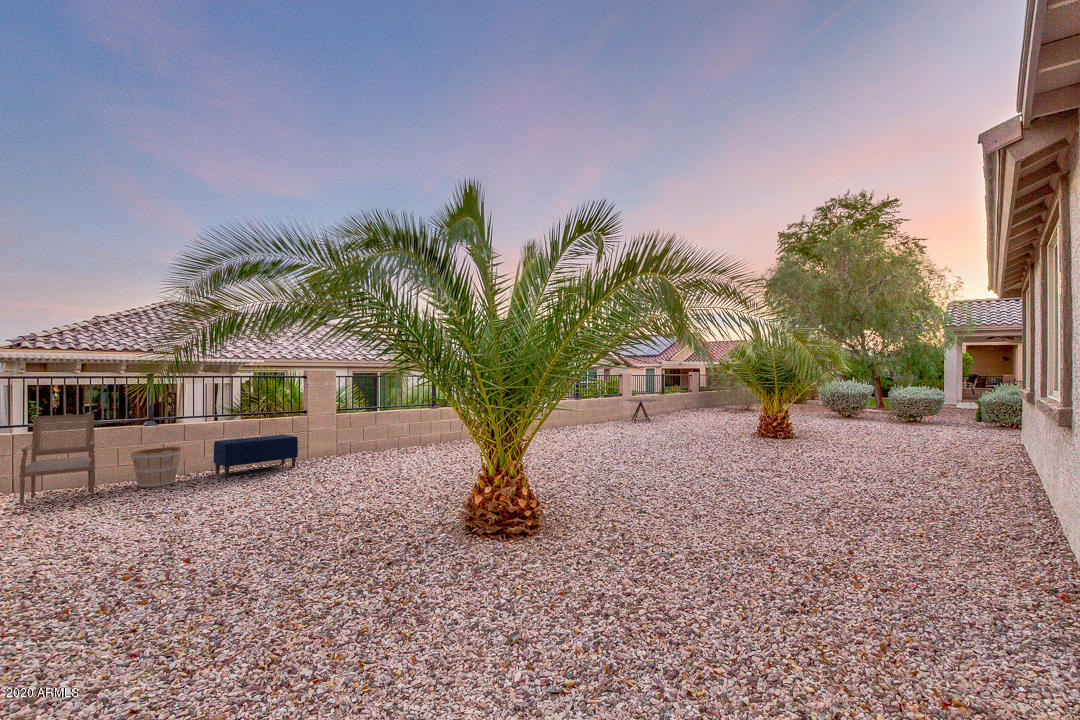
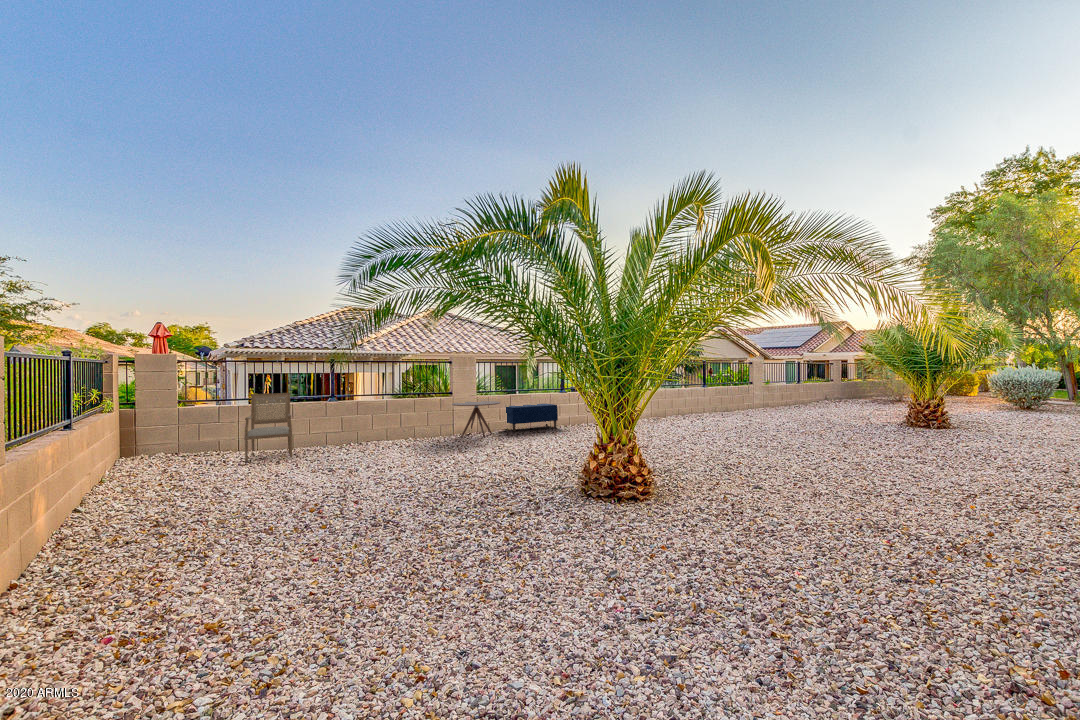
round table: present [626,399,656,421] -> present [452,401,500,438]
bench: present [214,435,298,477] -> present [506,403,558,432]
wooden bucket: present [131,447,183,488] -> none [316,420,352,452]

